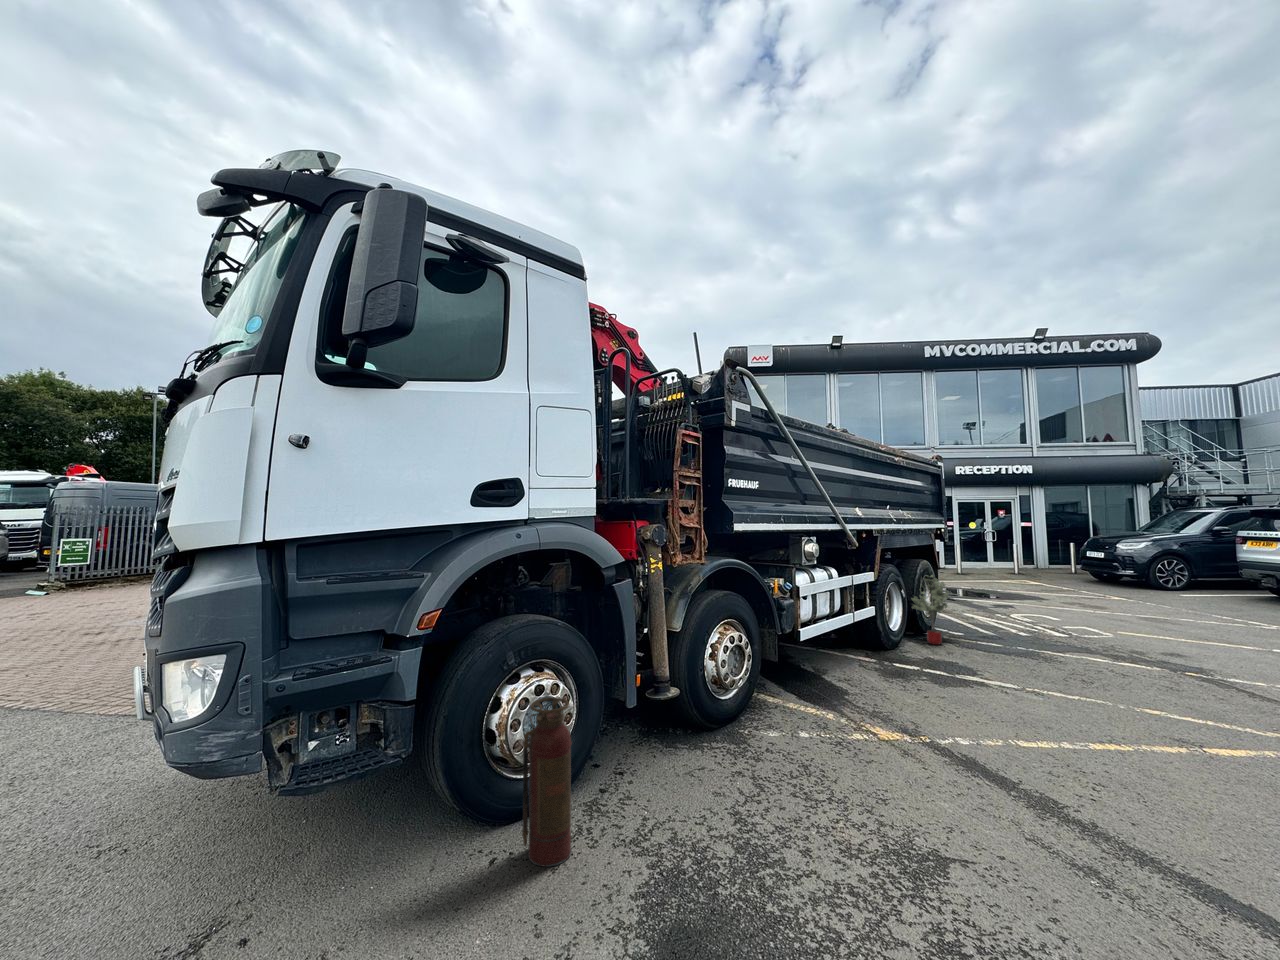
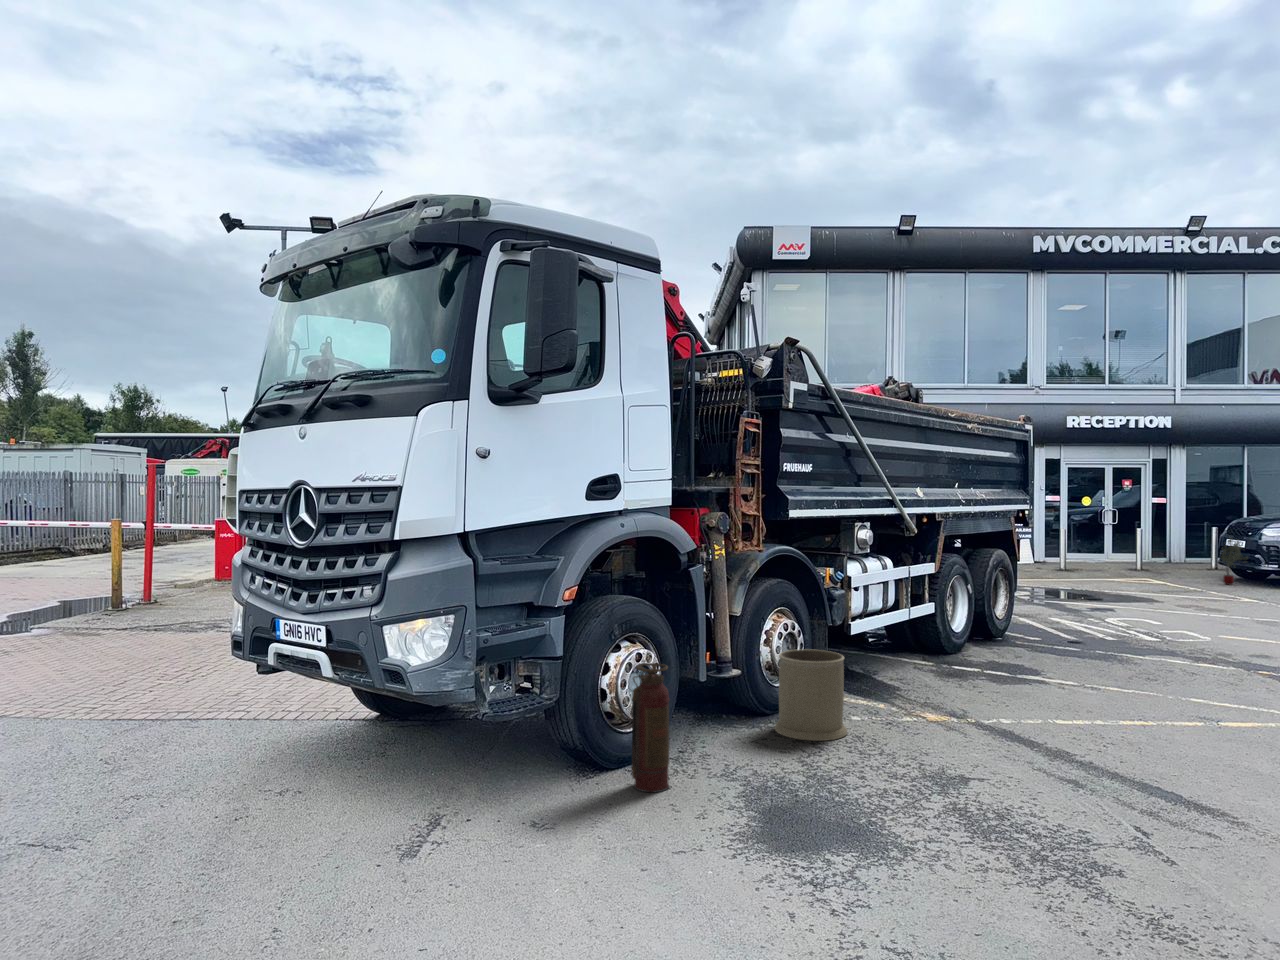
potted tree: present [912,575,949,645] -> present [1221,538,1247,585]
trash can: none [720,663,796,768] -> present [774,649,847,741]

